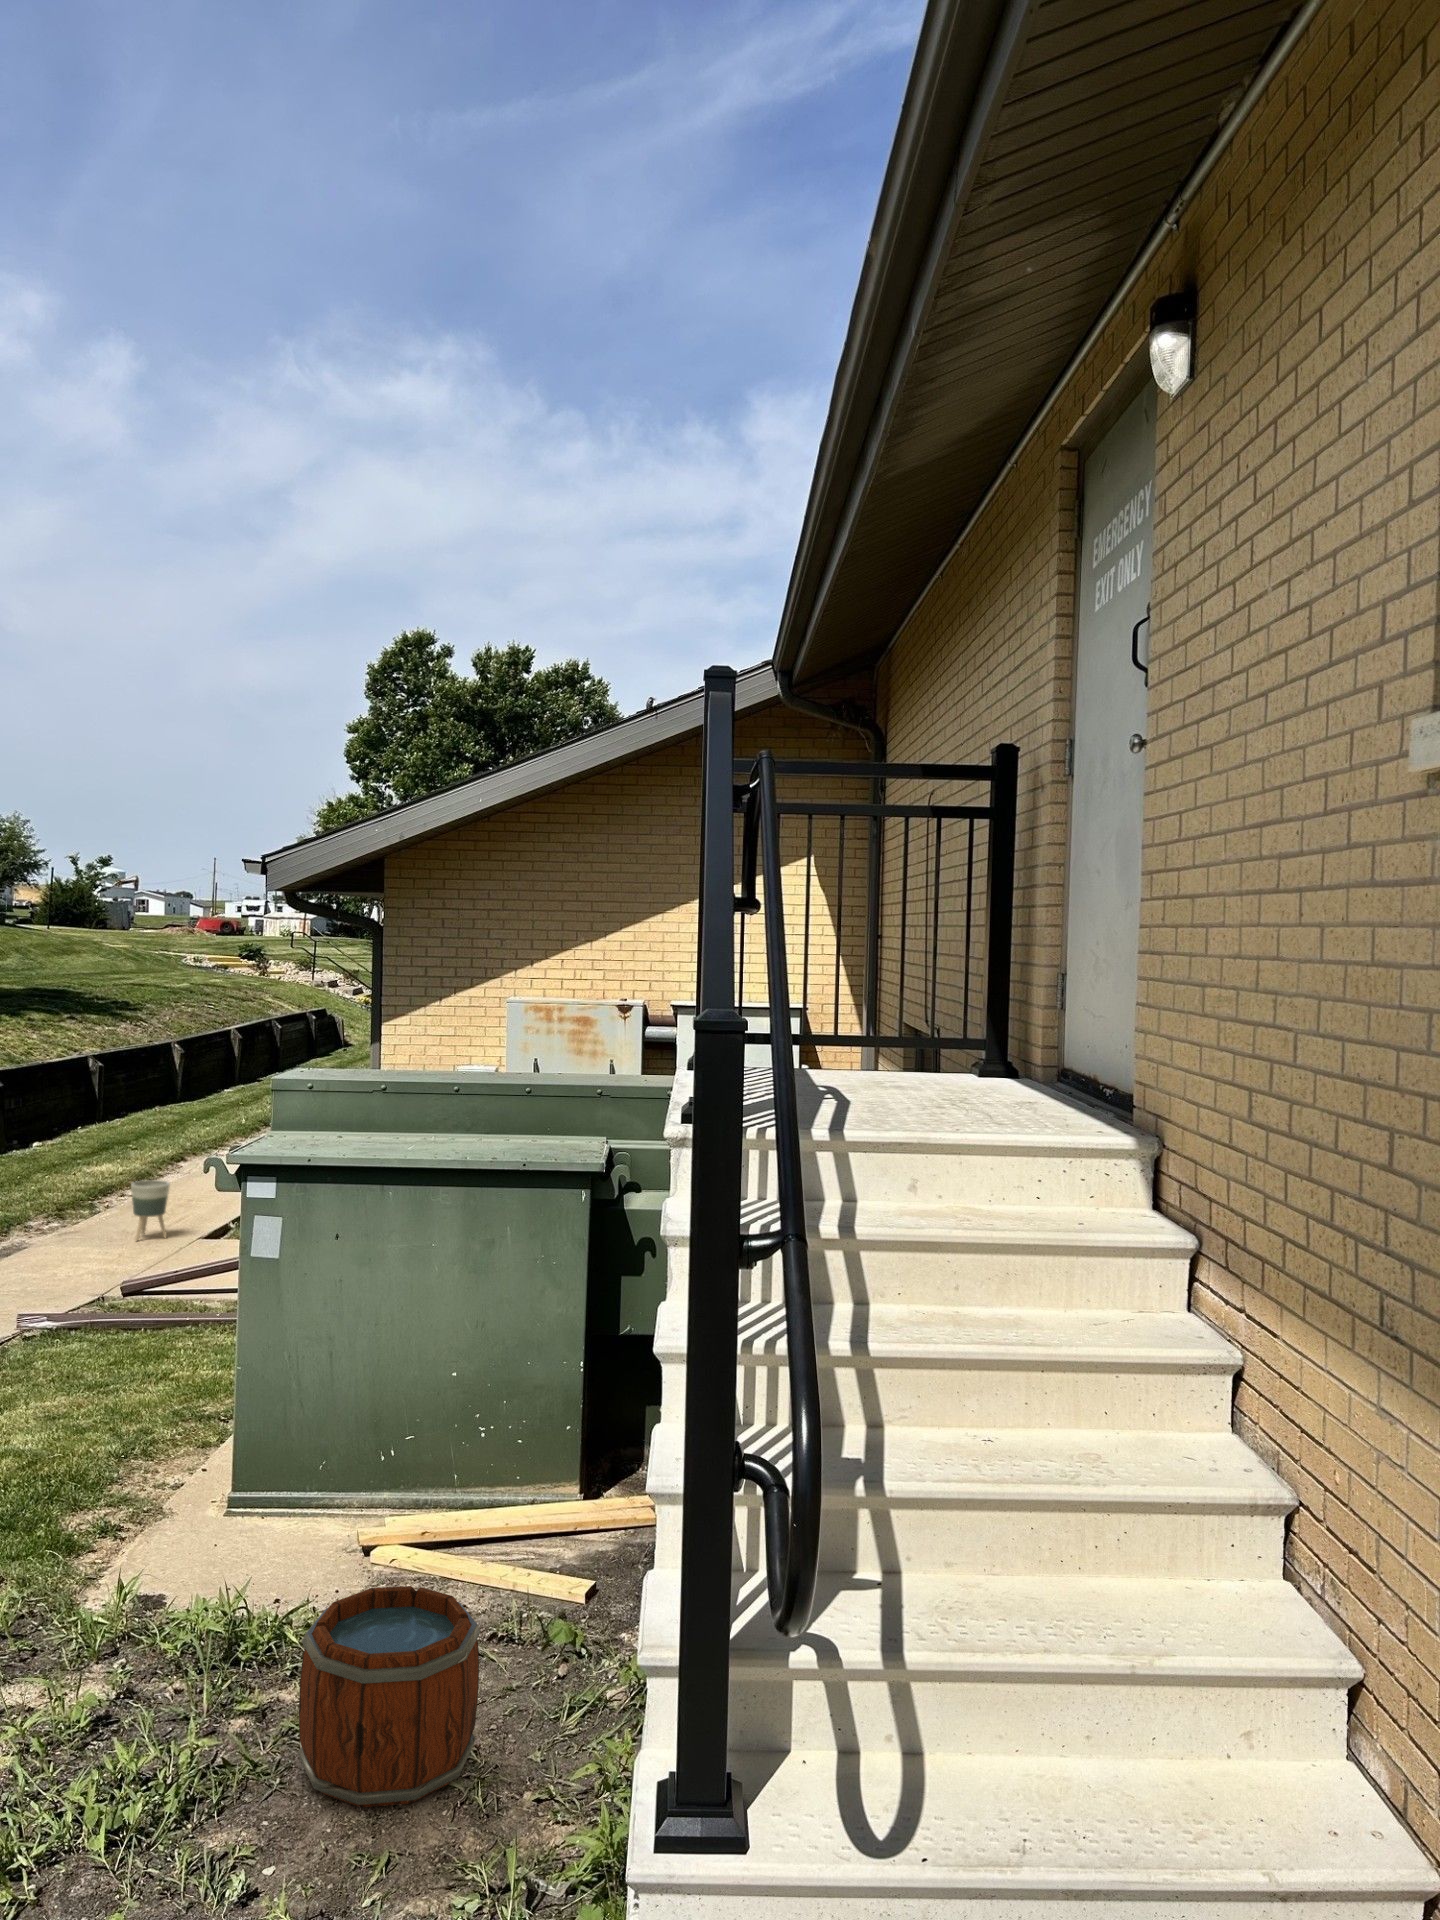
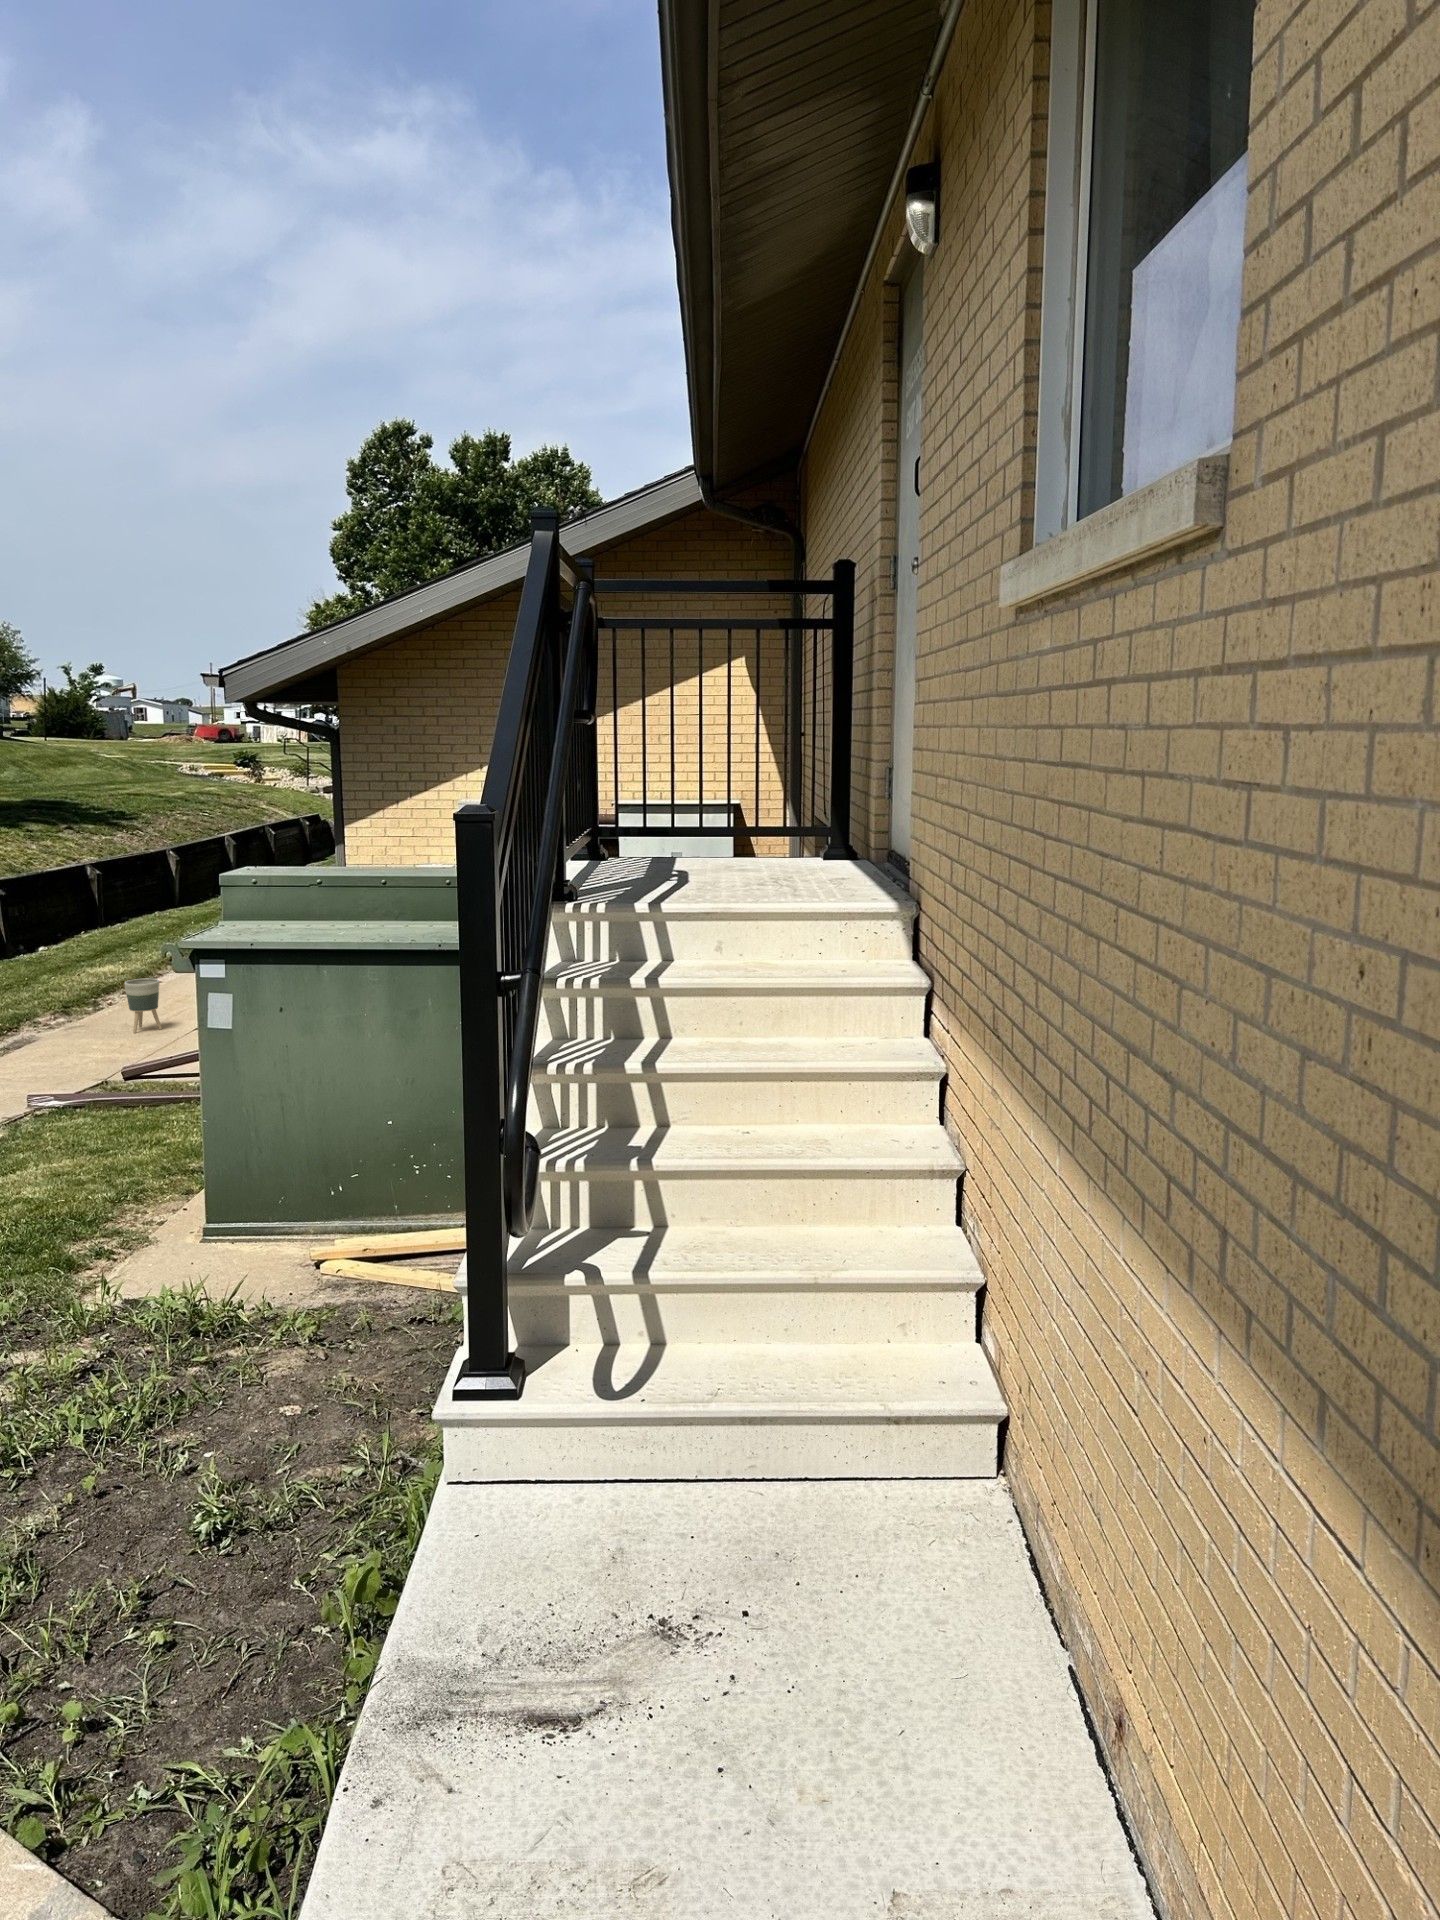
bucket: present [298,1586,480,1808] -> none [235,1268,375,1419]

